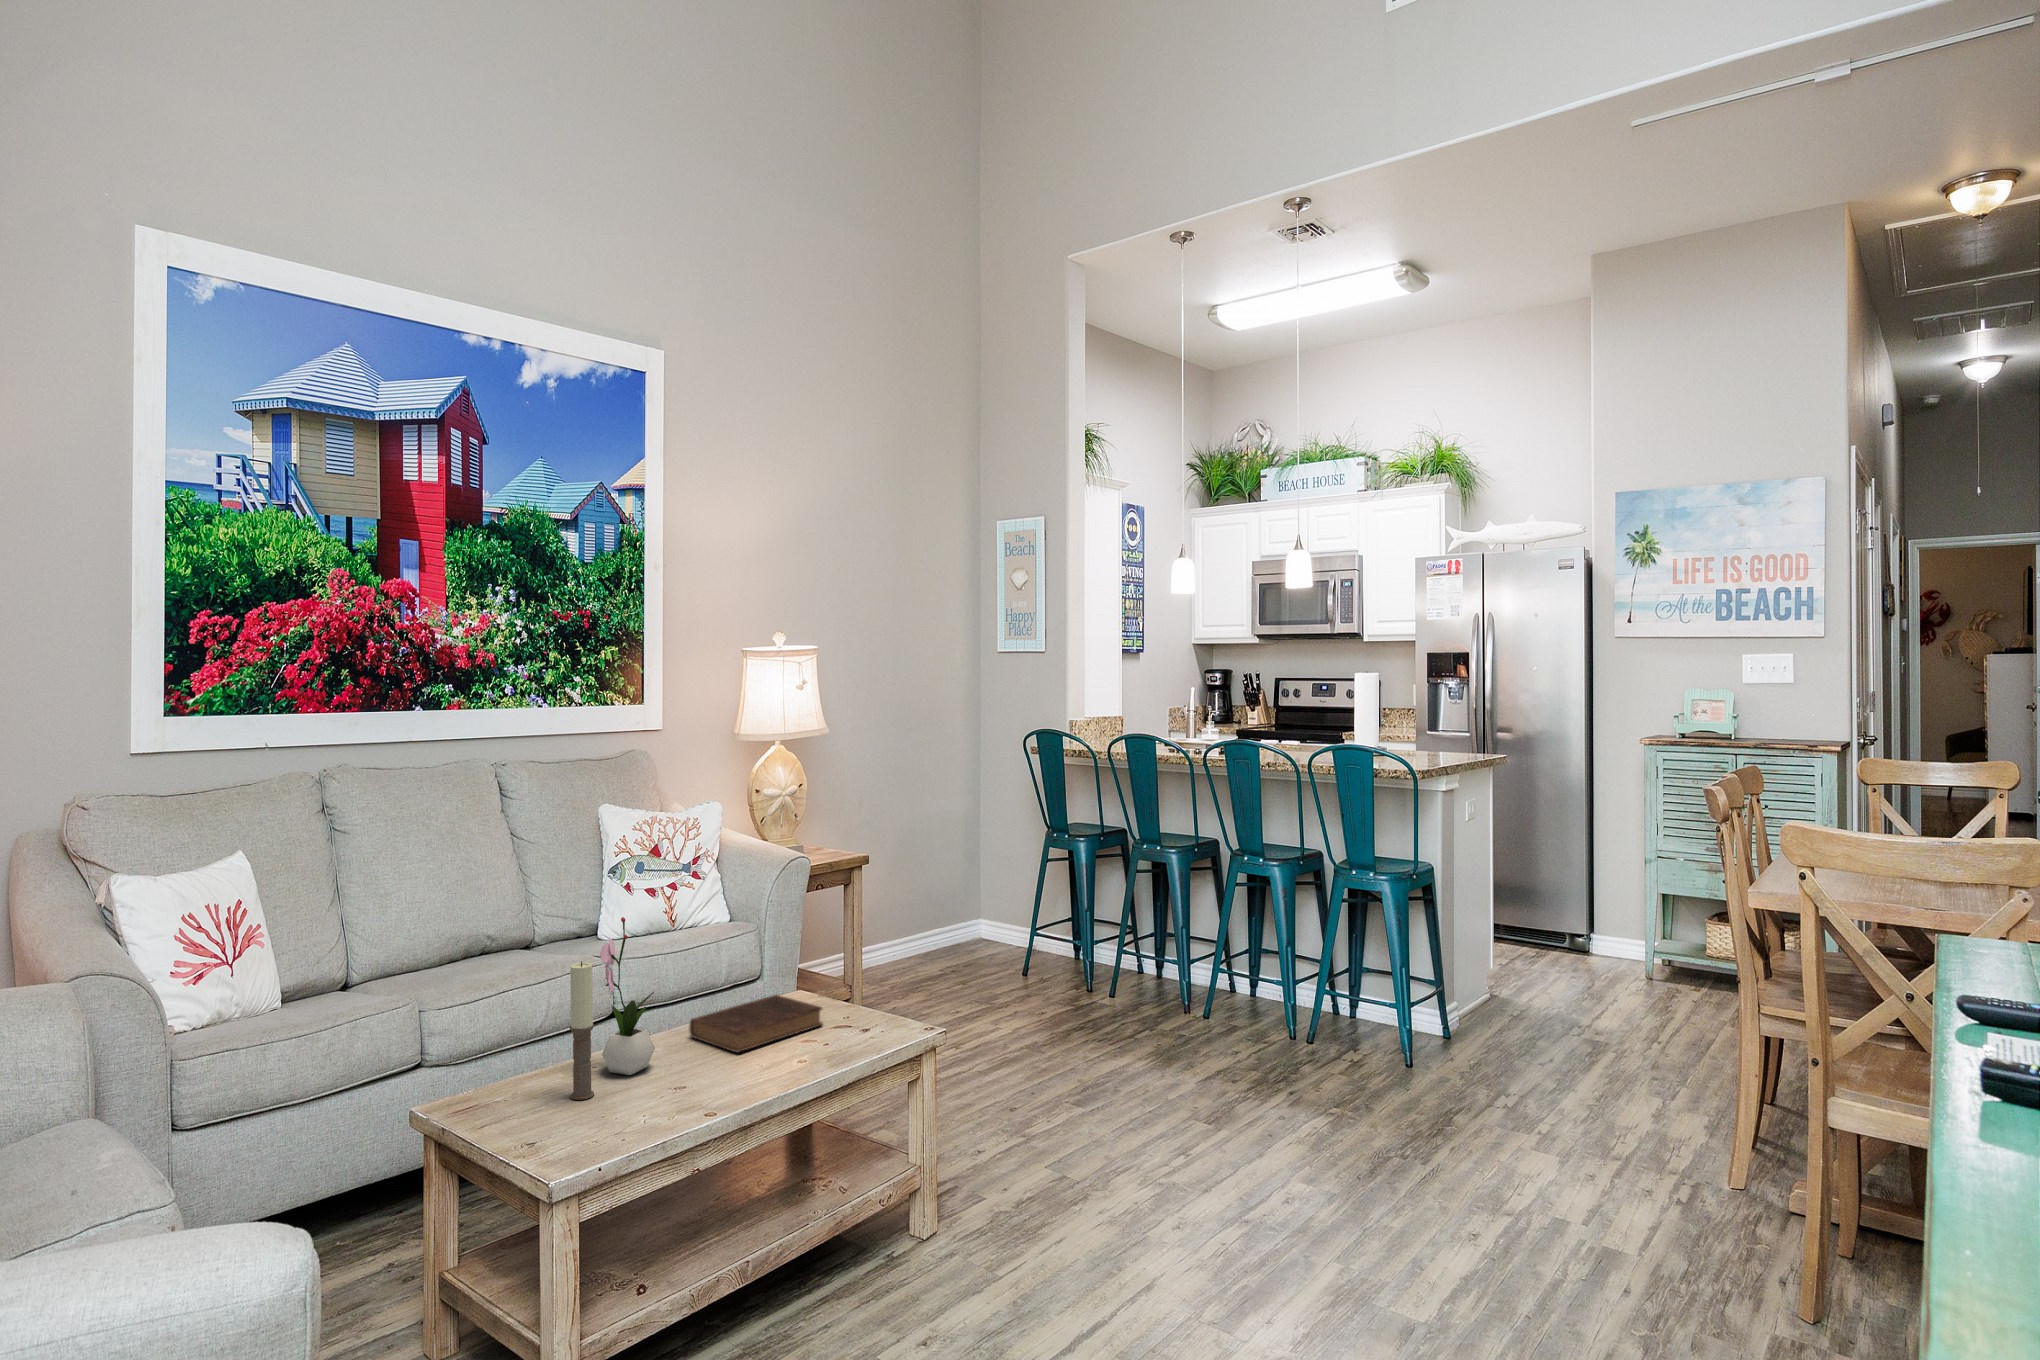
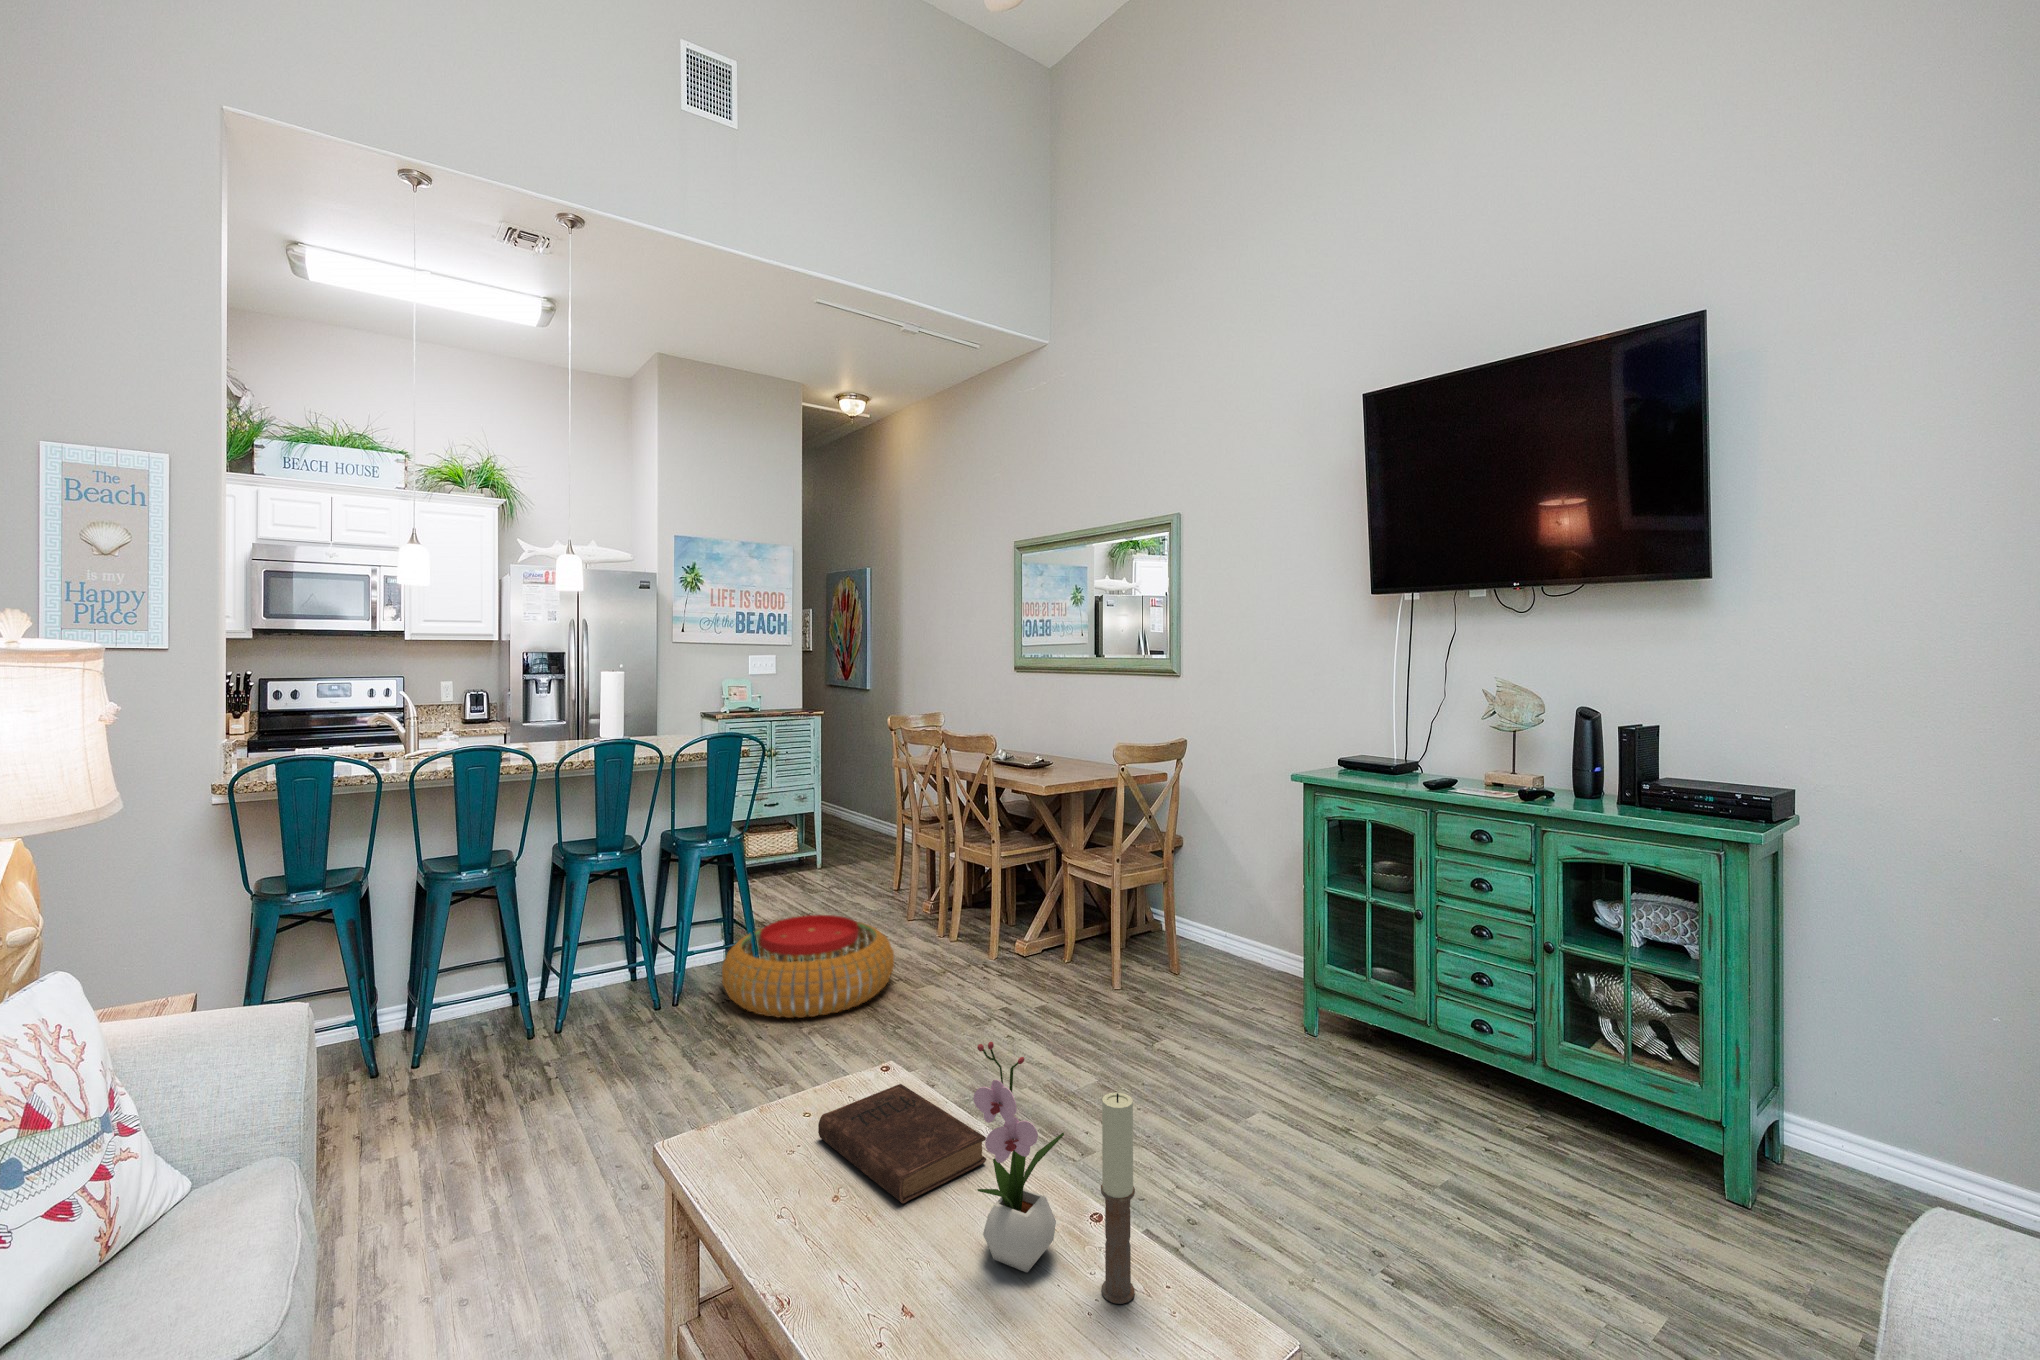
pouf: none [1269,985,1493,1110] -> present [722,915,894,1018]

